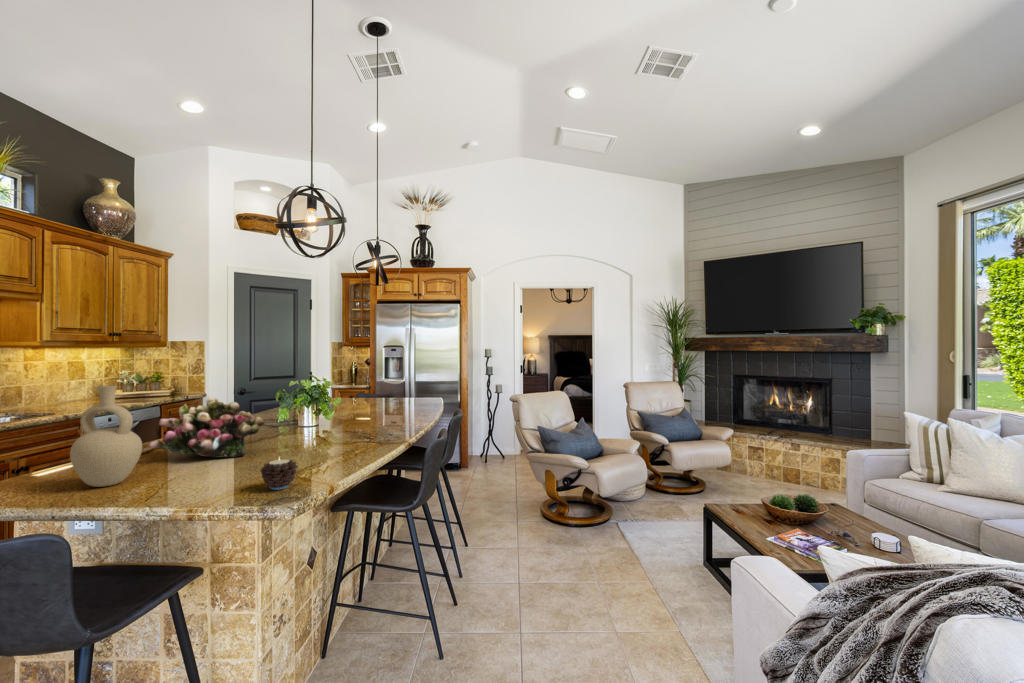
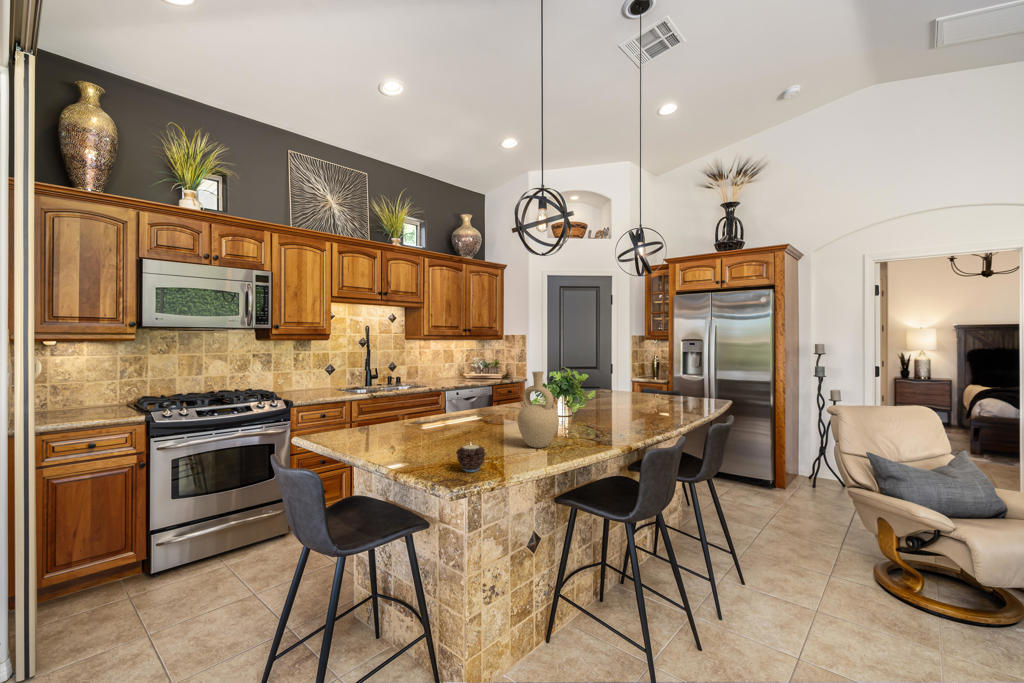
vase: present [70,385,142,487] -> present [518,372,559,448]
flower arrangement: present [149,397,264,457] -> none [423,383,503,437]

